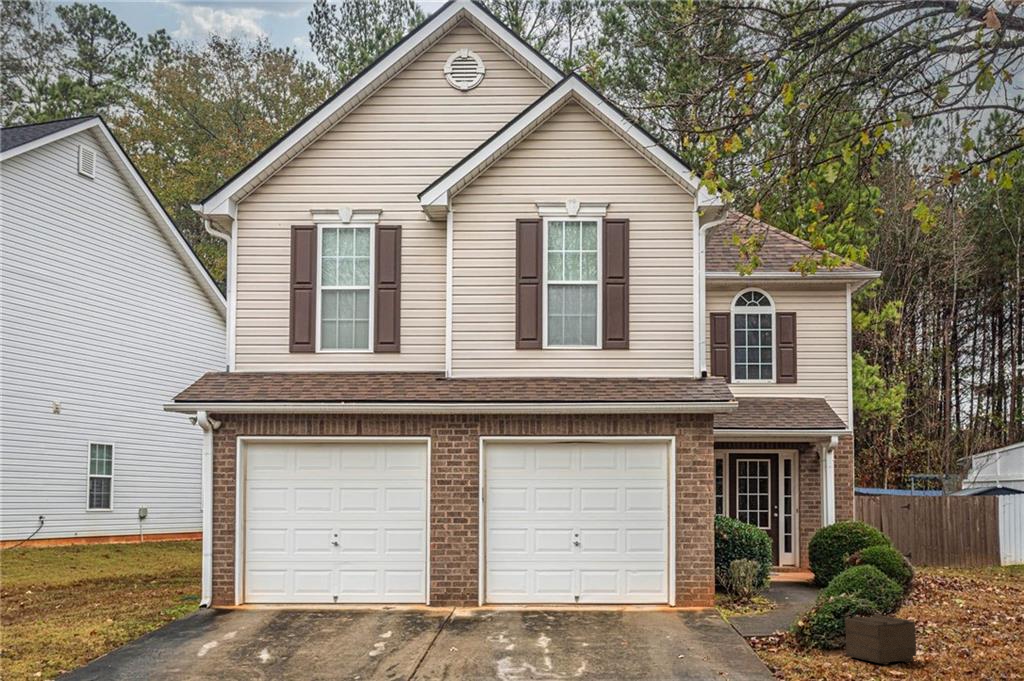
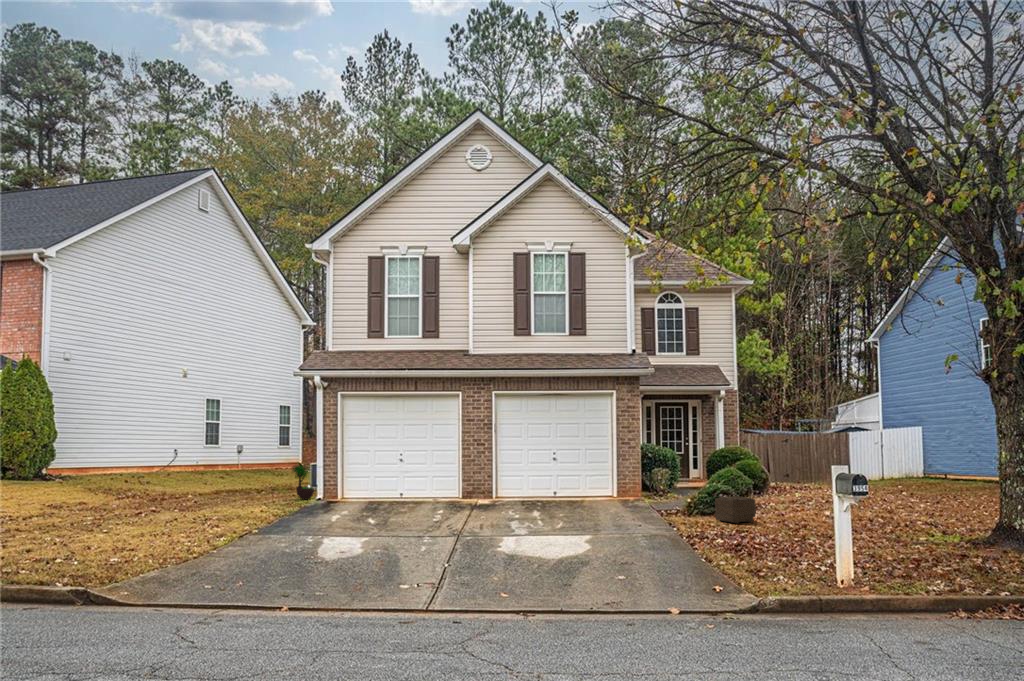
potted tree: none [169,541,204,602] -> present [292,465,314,499]

